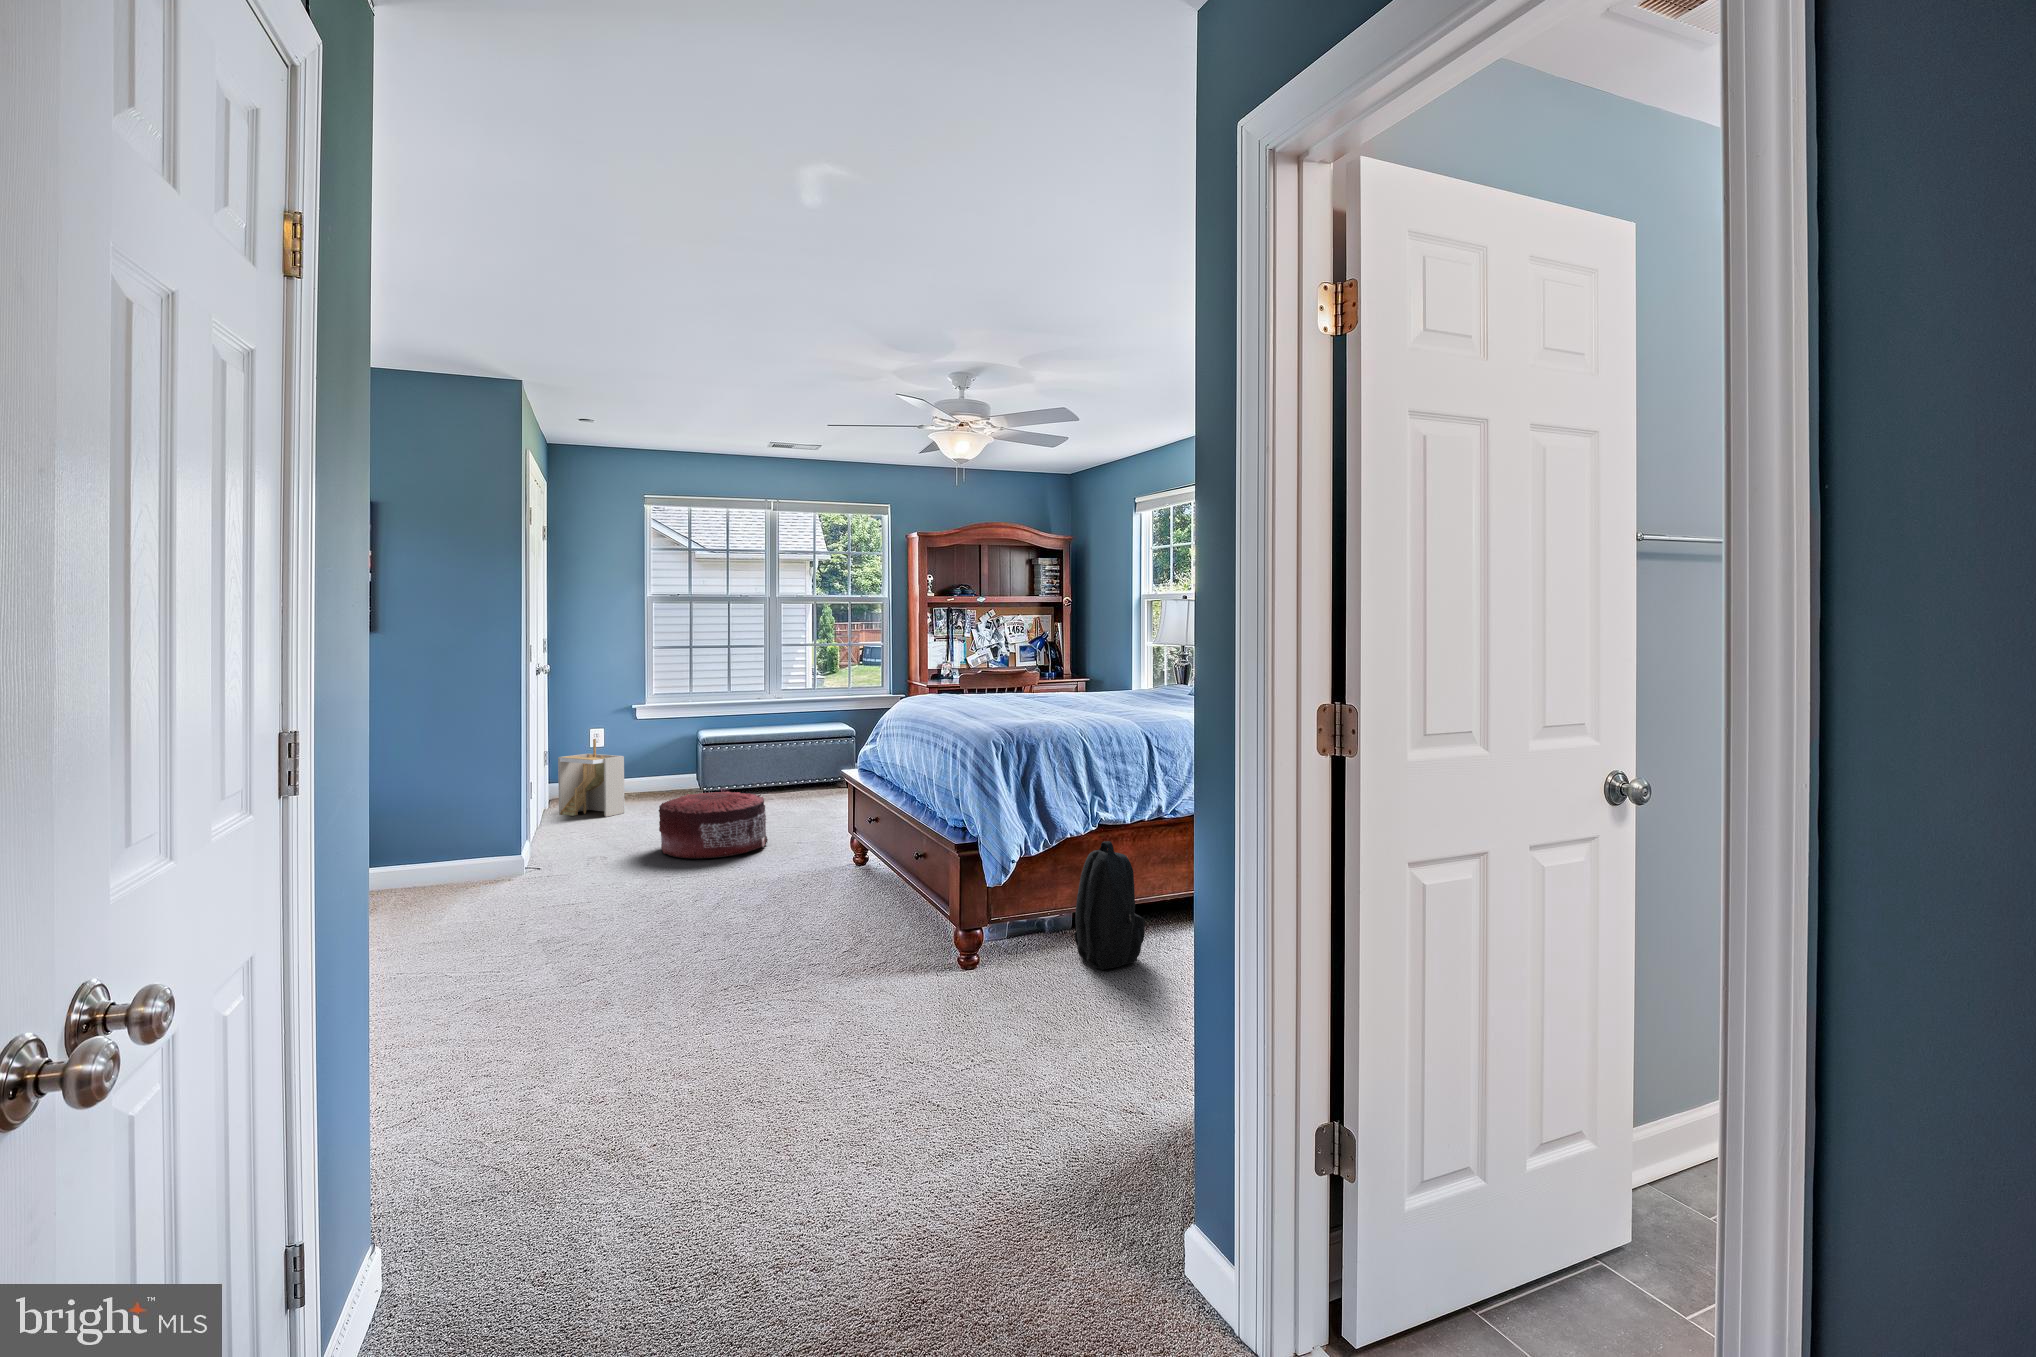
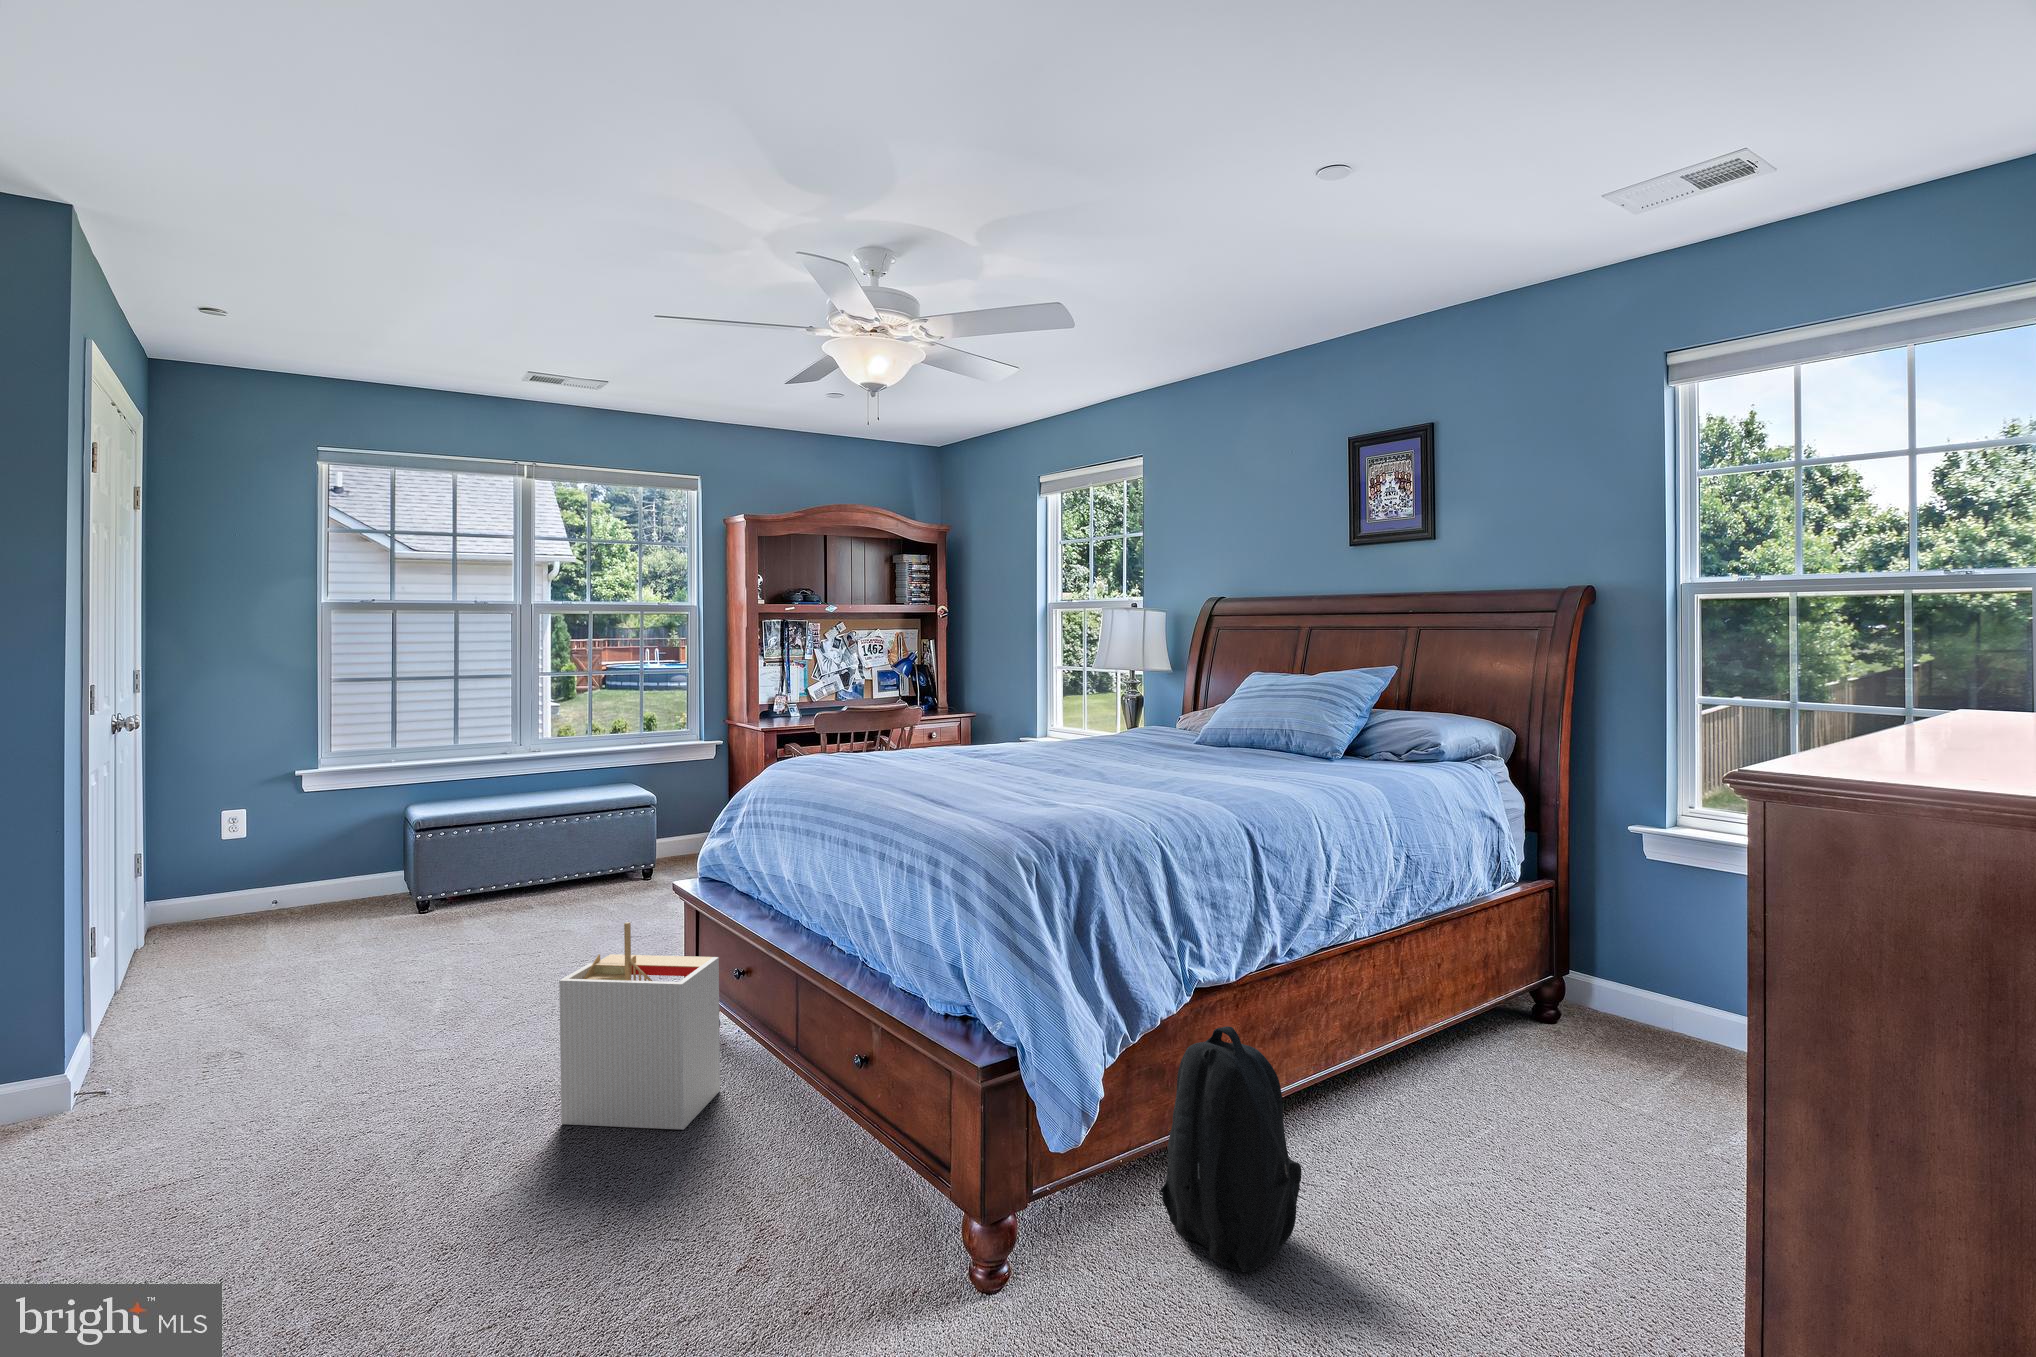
storage bin: present [558,739,625,817] -> present [559,922,720,1130]
pouf: present [659,791,768,859] -> none [337,912,537,1044]

